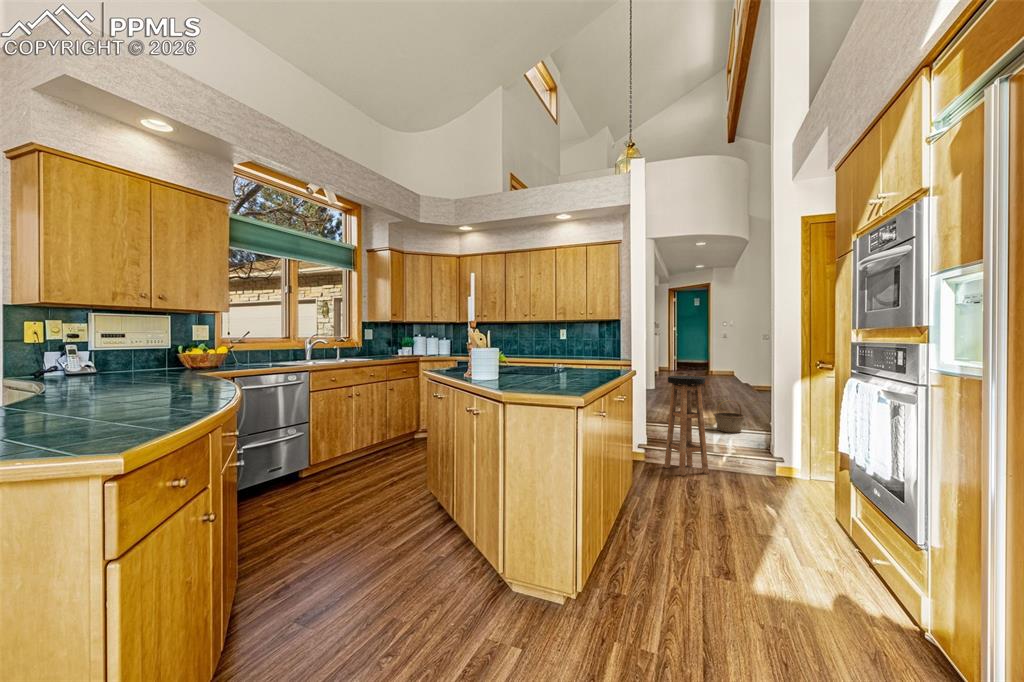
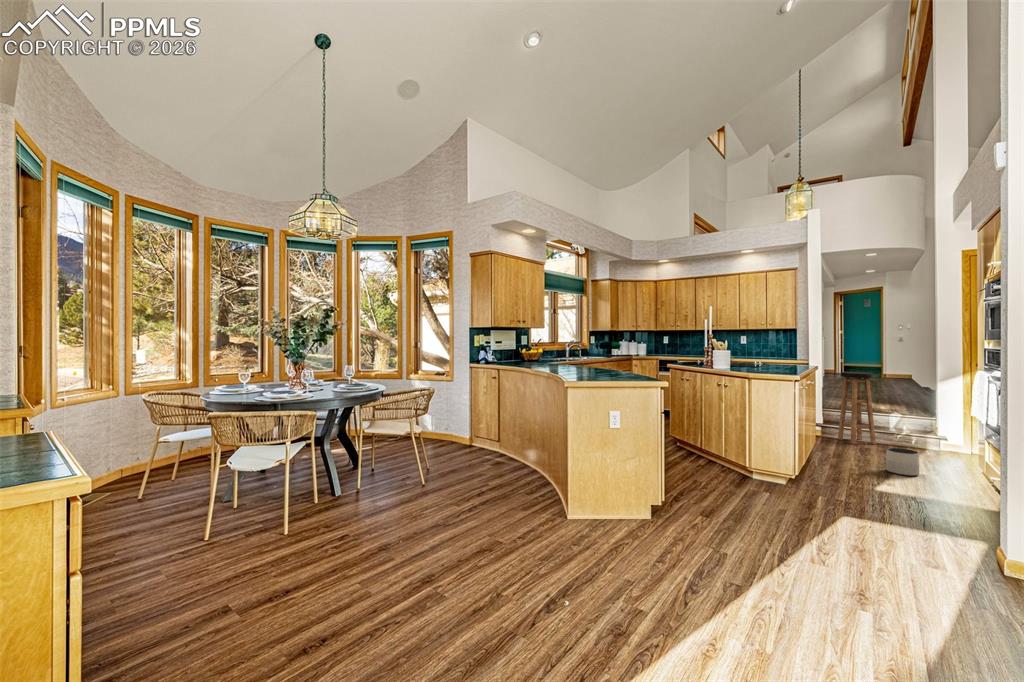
basket: present [714,401,745,433] -> none [882,393,912,419]
planter: none [725,497,769,545] -> present [886,448,919,476]

